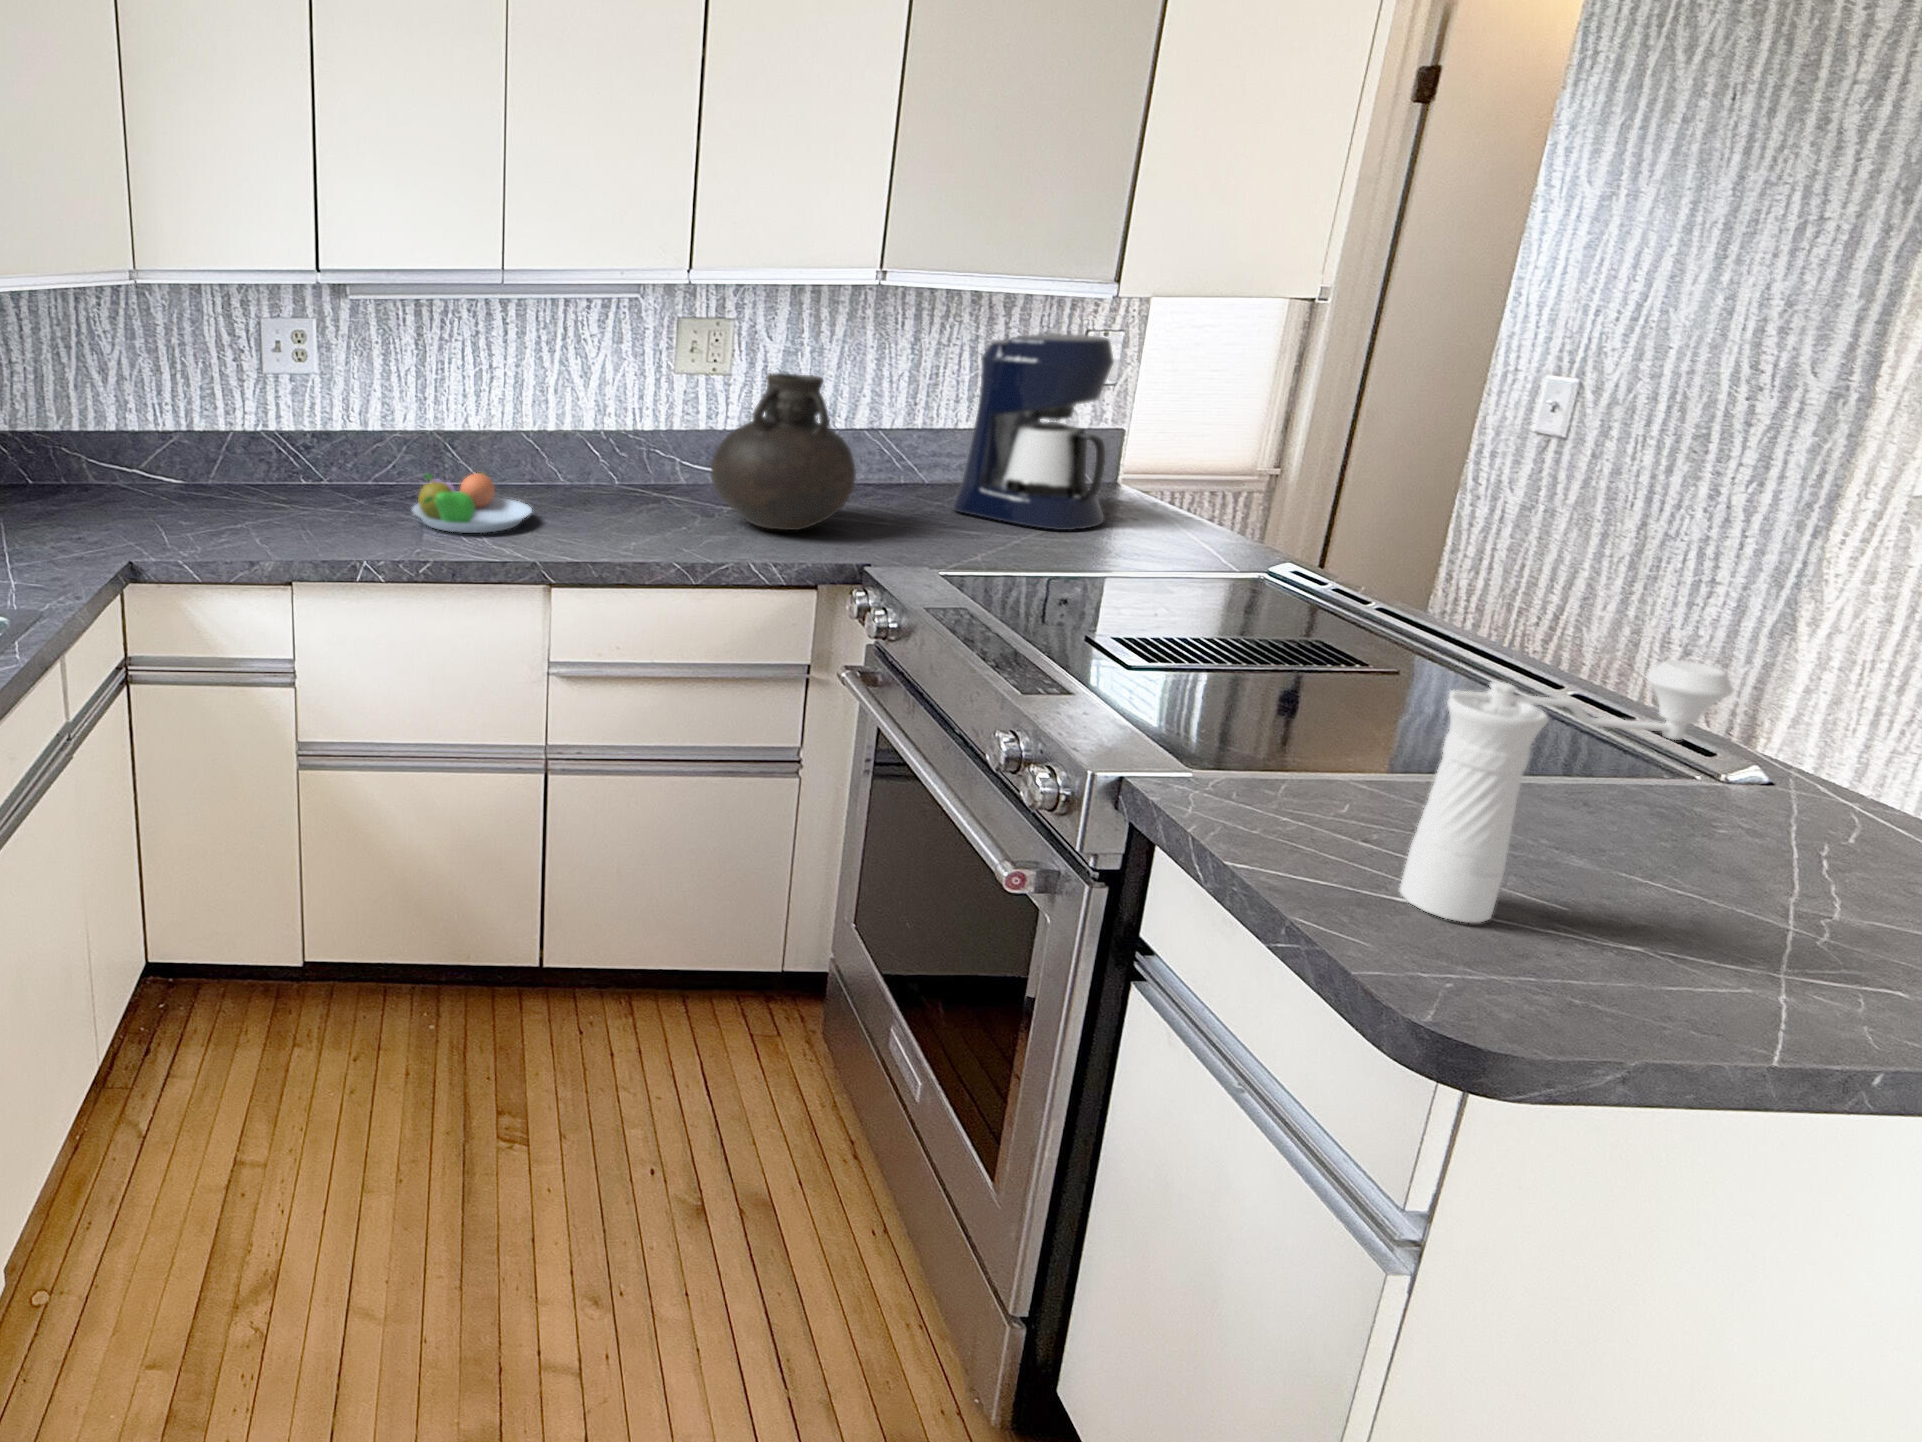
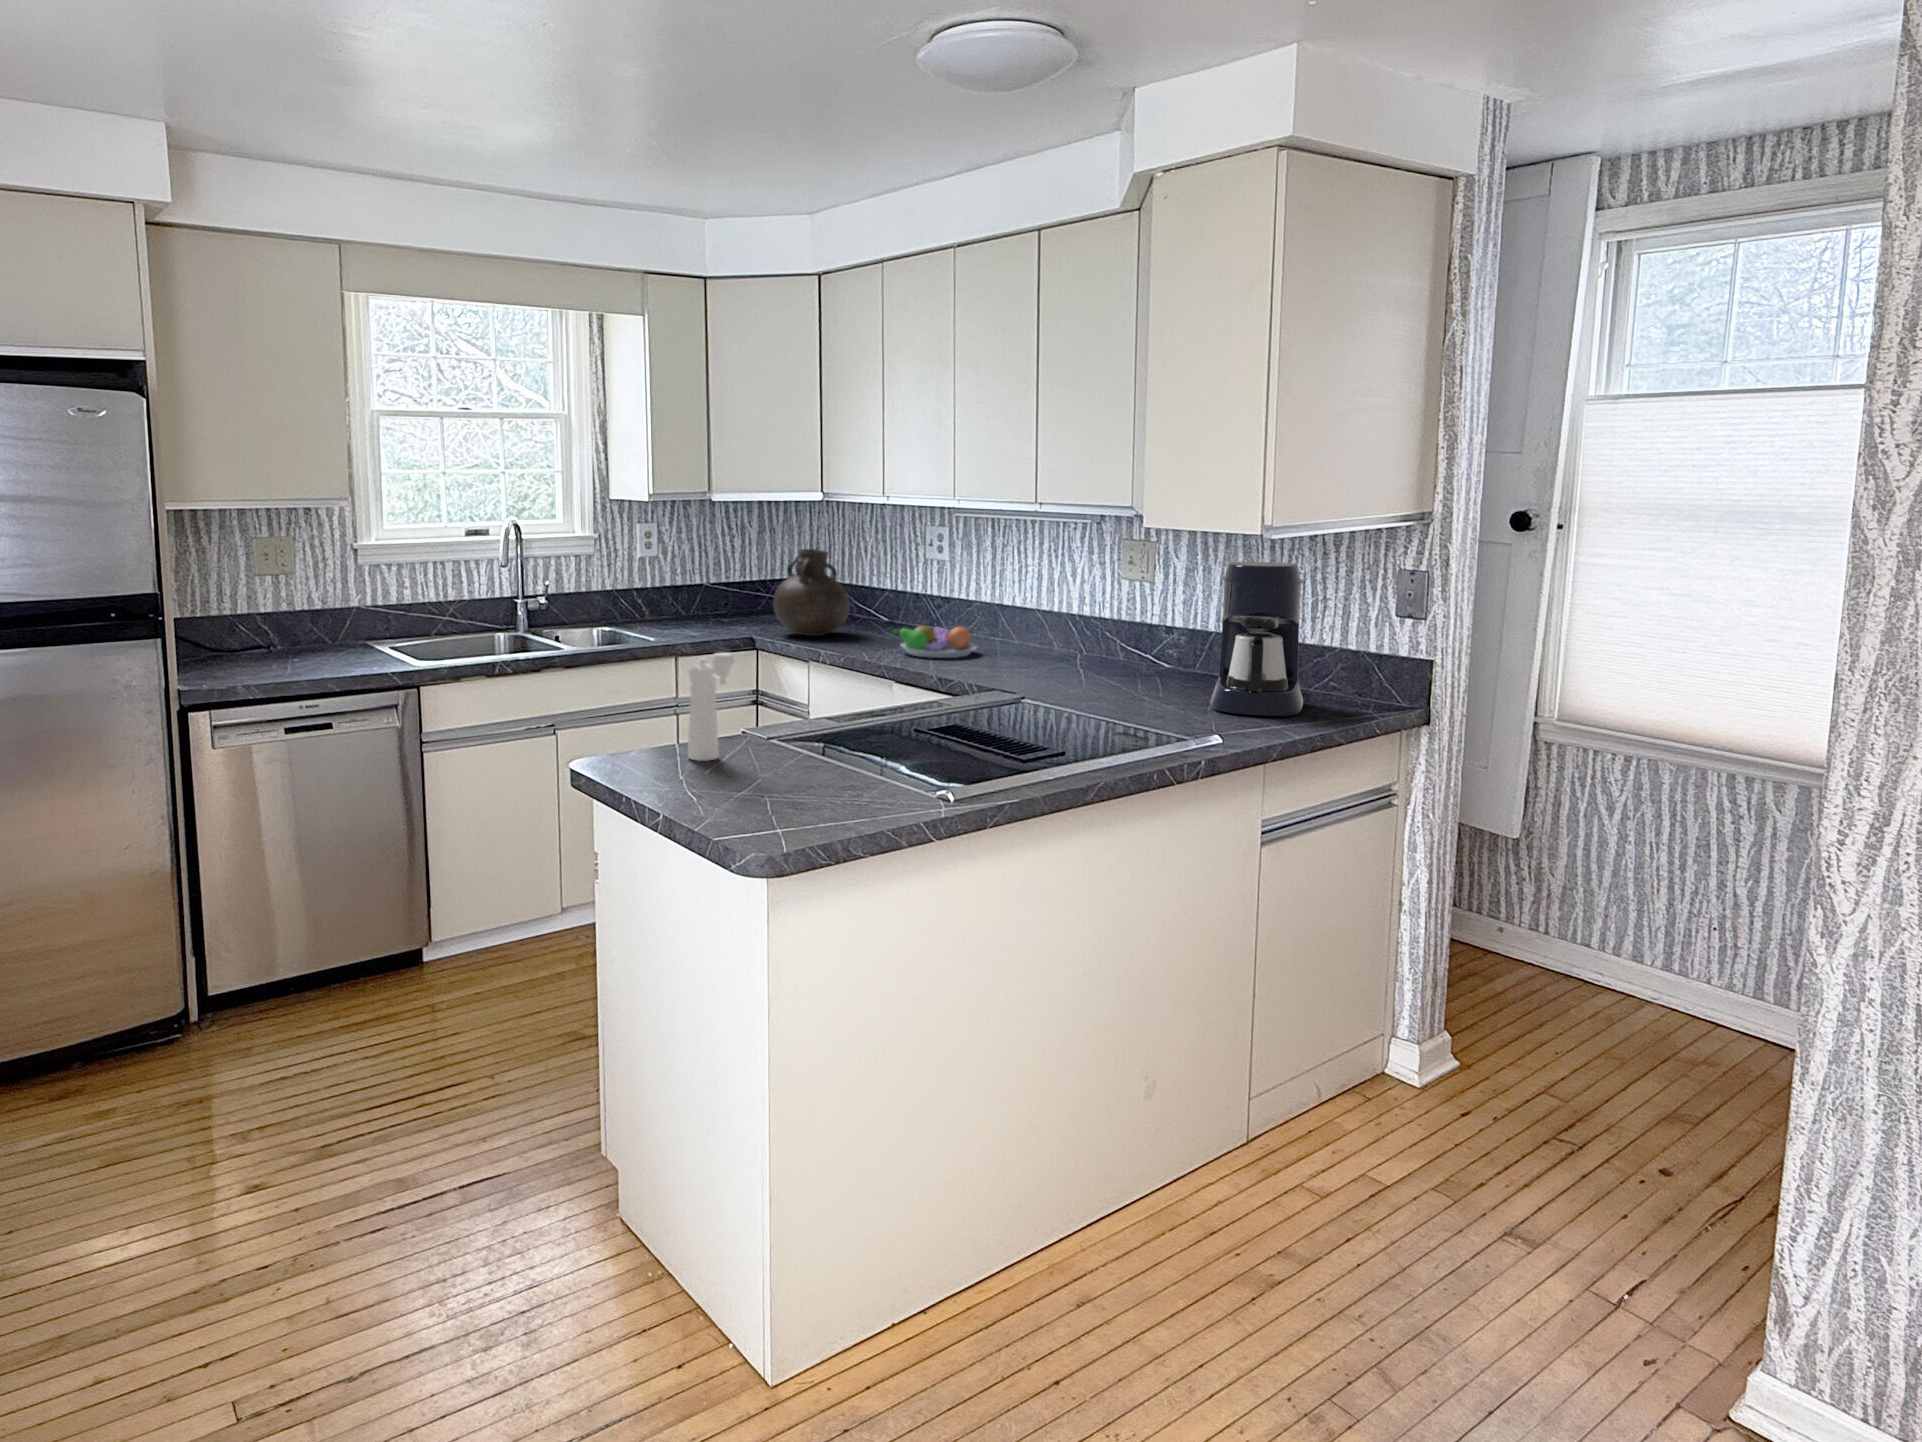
vase: present [711,373,856,530] -> present [773,549,850,636]

